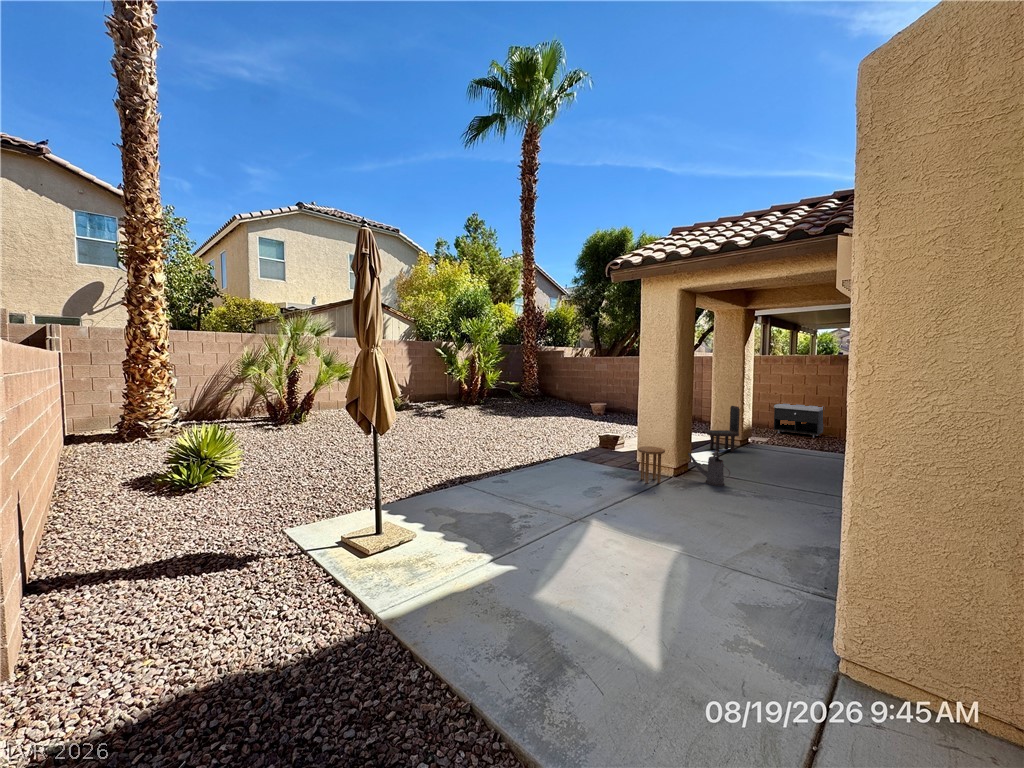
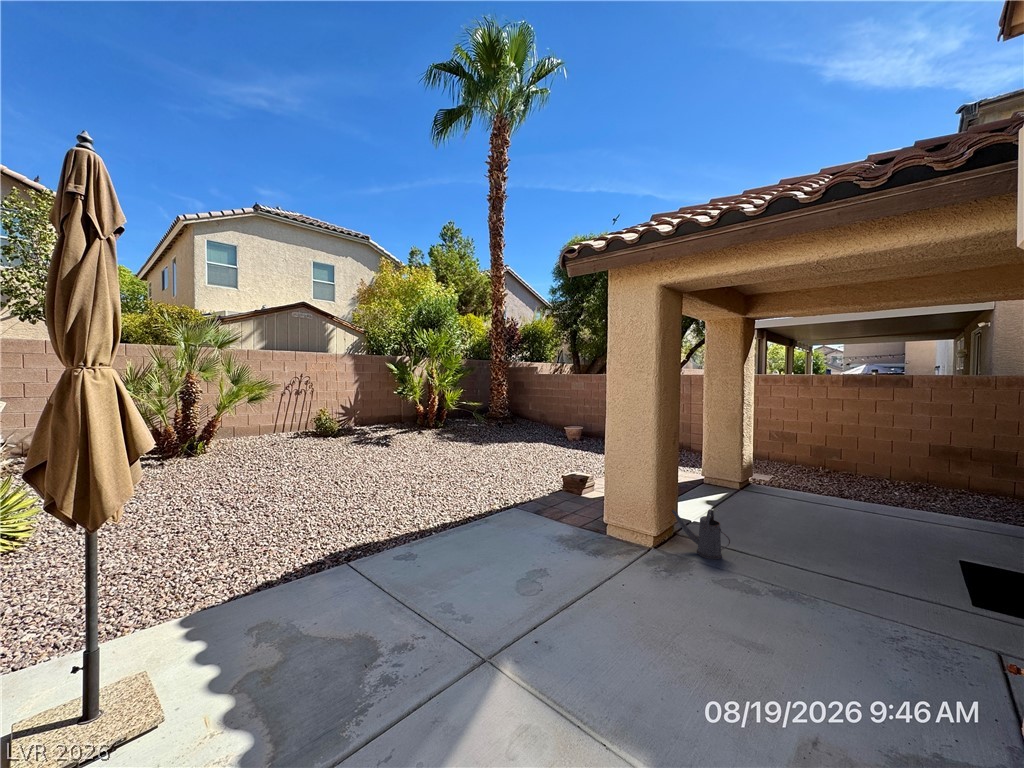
storage bench: present [773,404,823,437] -> none [776,432,836,474]
dining chair: present [706,406,740,452] -> none [697,438,738,497]
side table: present [638,446,665,483] -> none [604,501,641,555]

